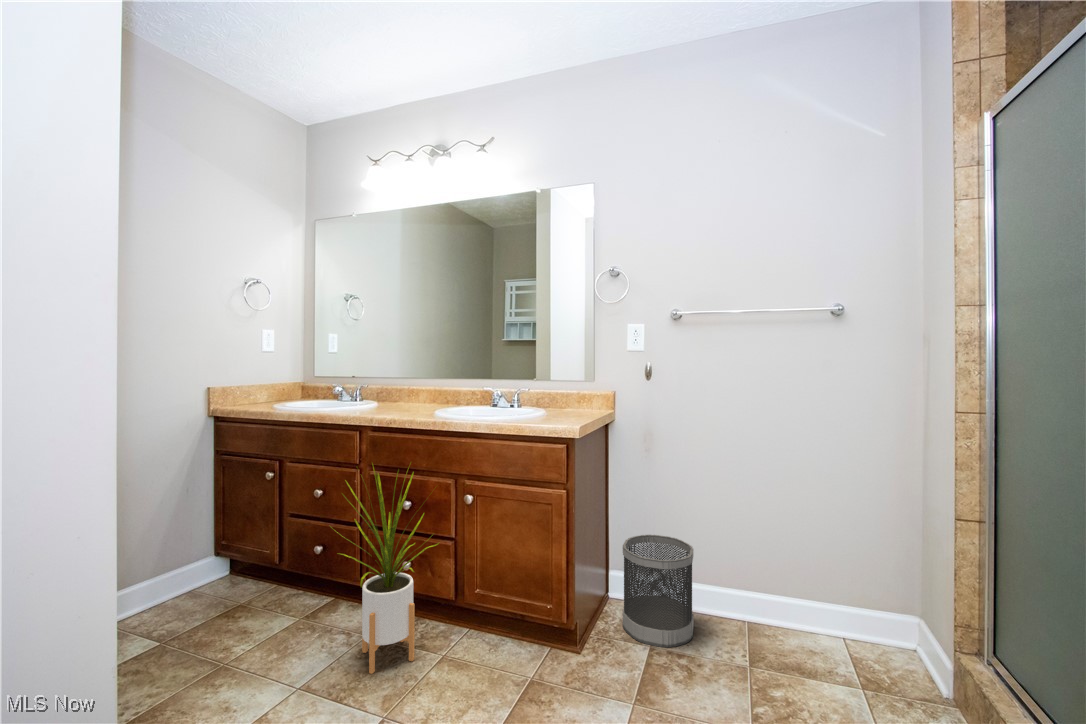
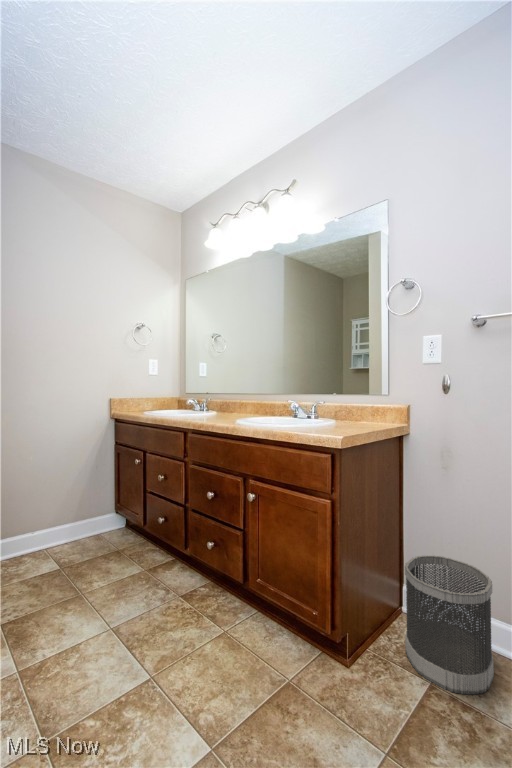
house plant: present [337,463,439,674] -> none [134,456,228,632]

